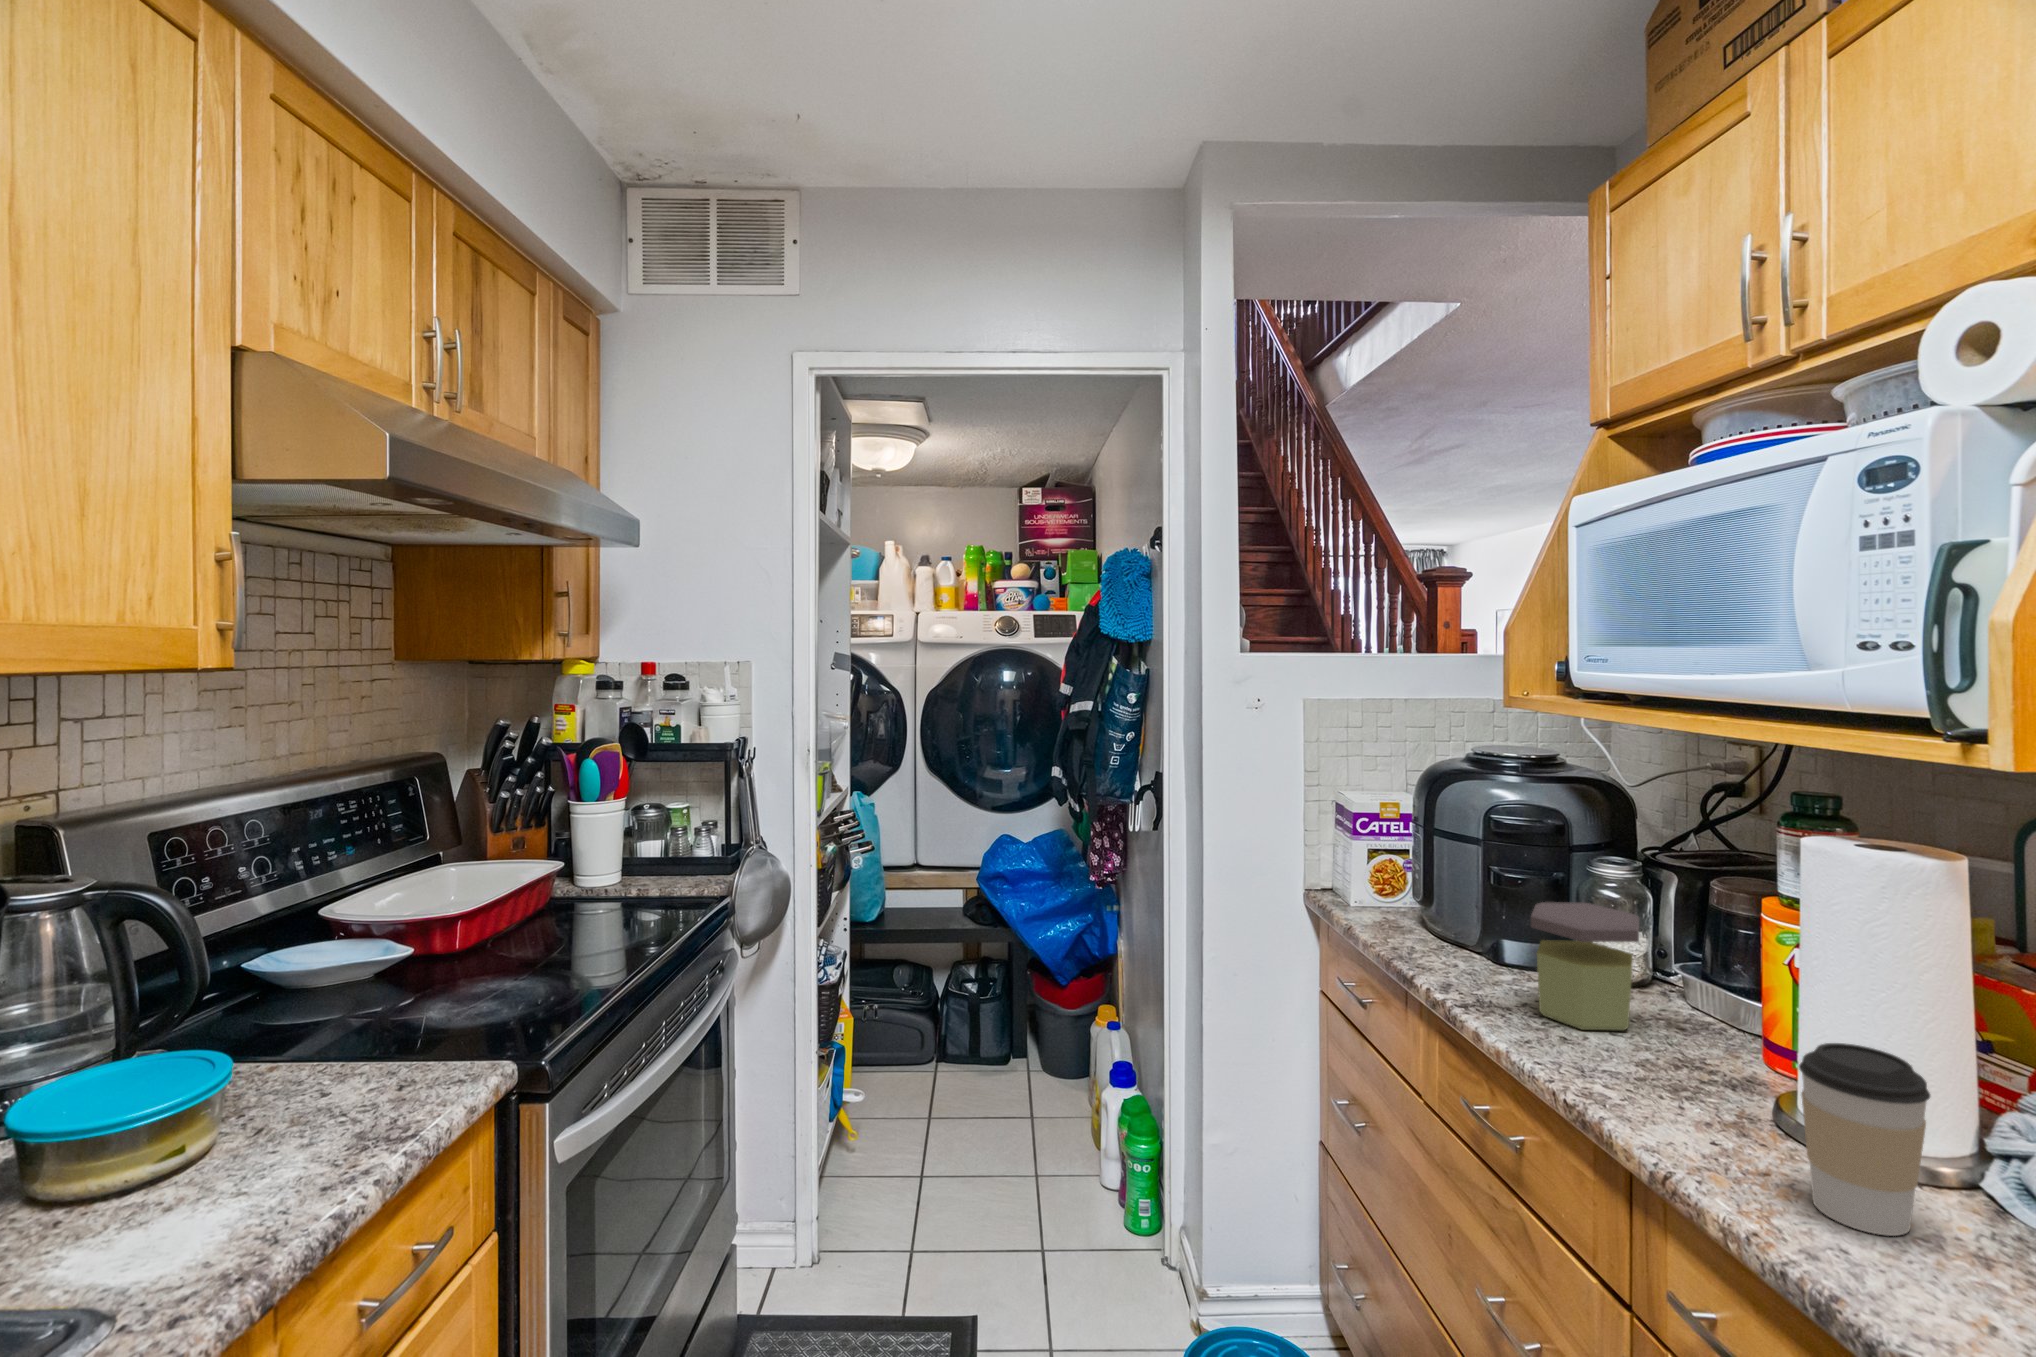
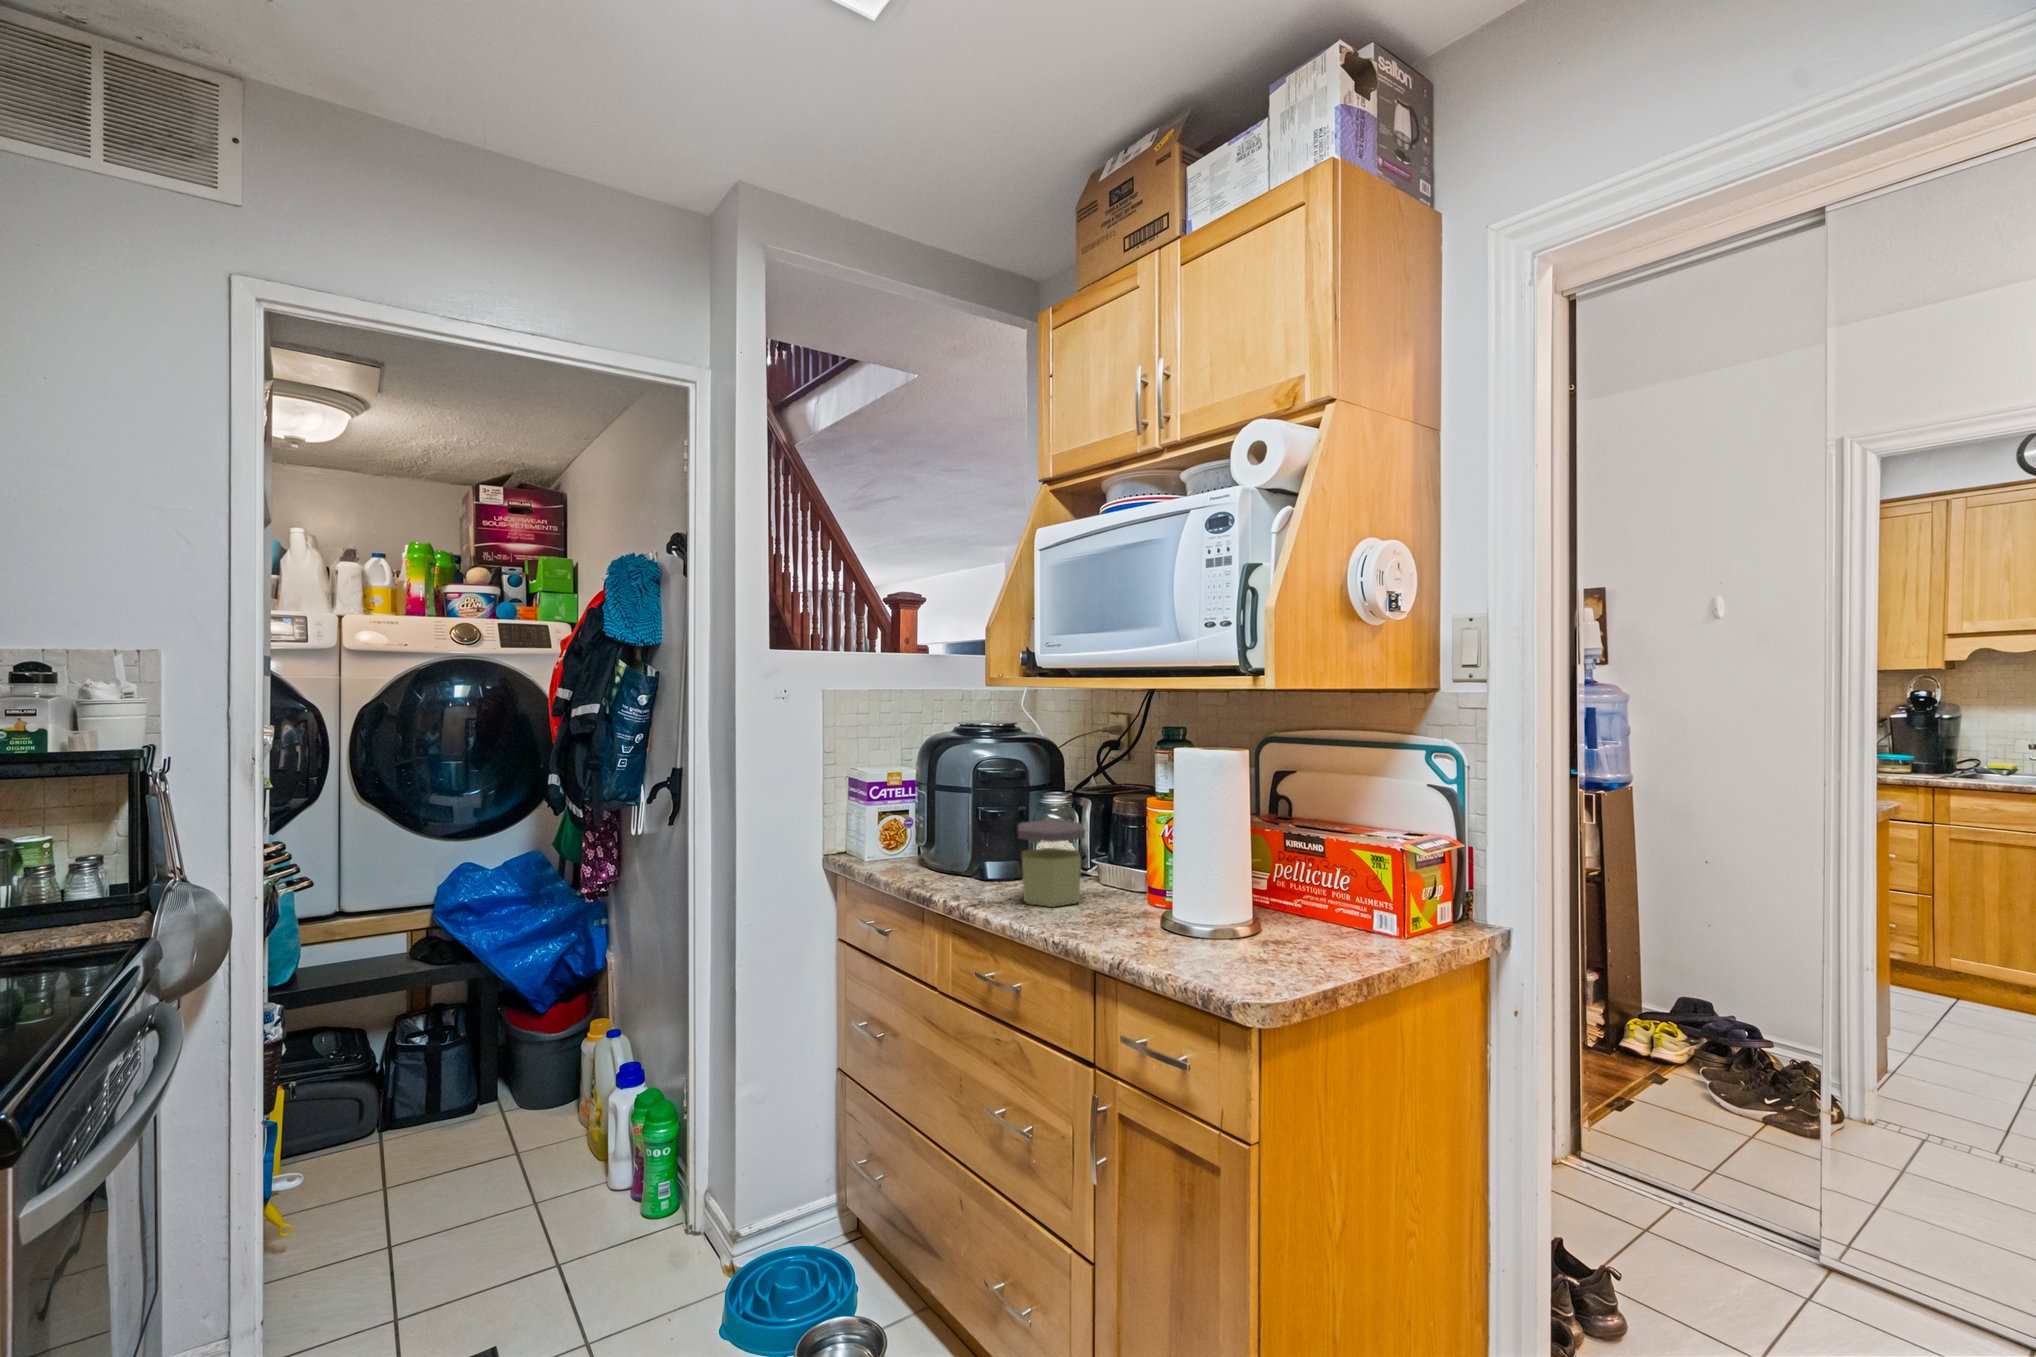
coffee cup: present [1799,1043,1930,1236] -> none [1191,860,1251,967]

